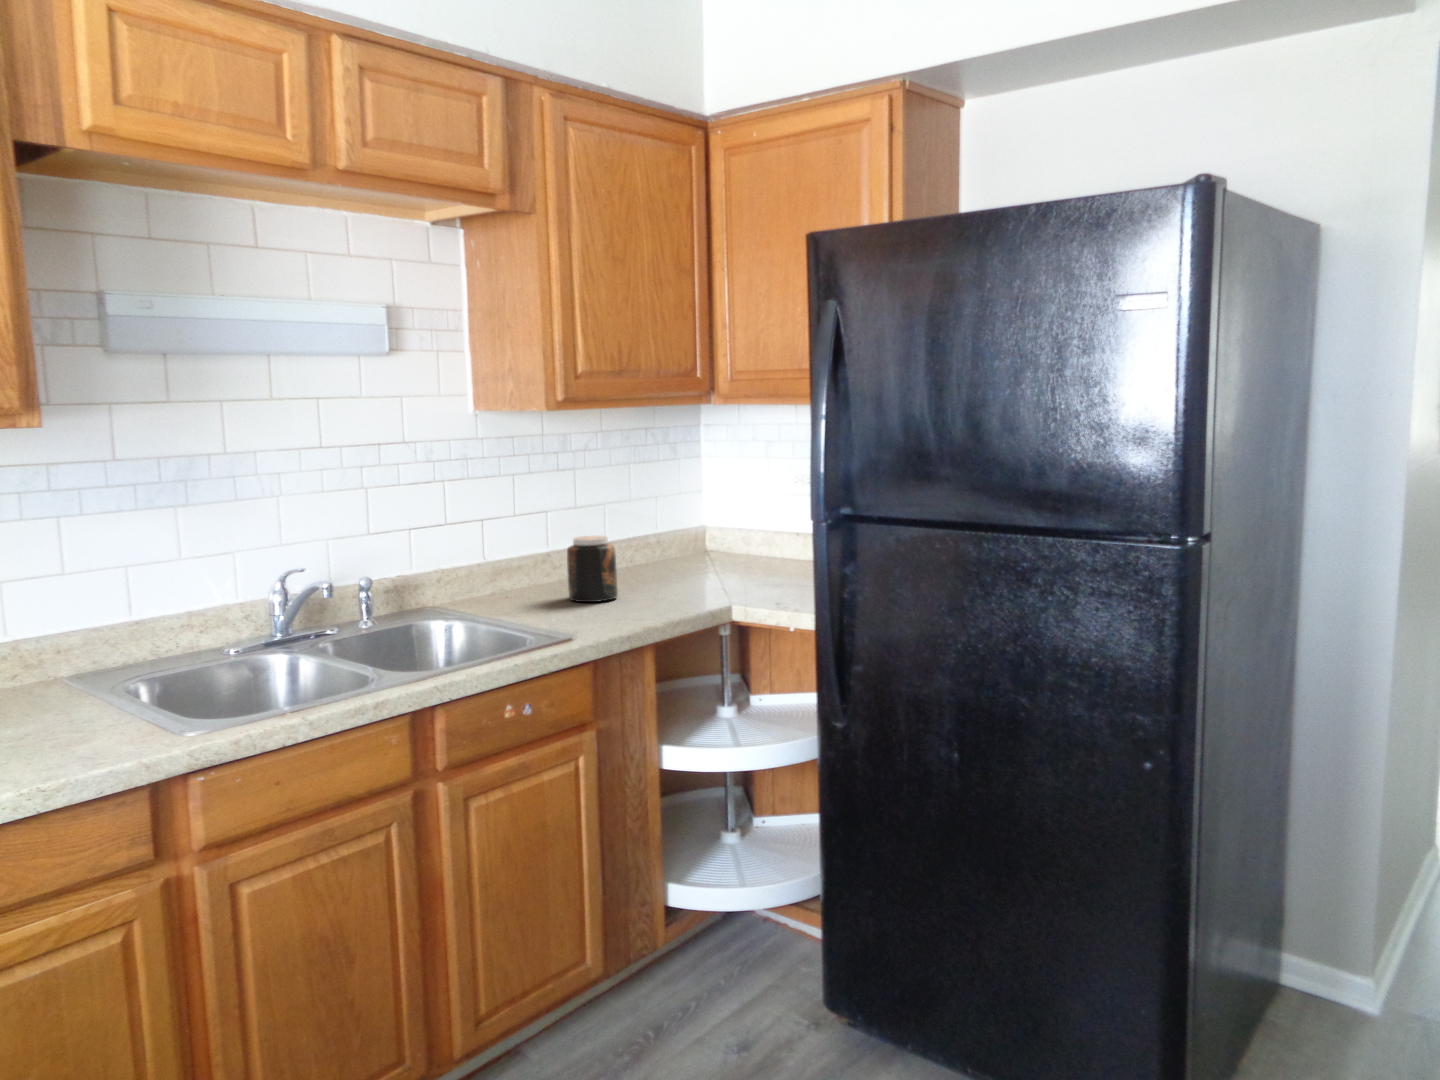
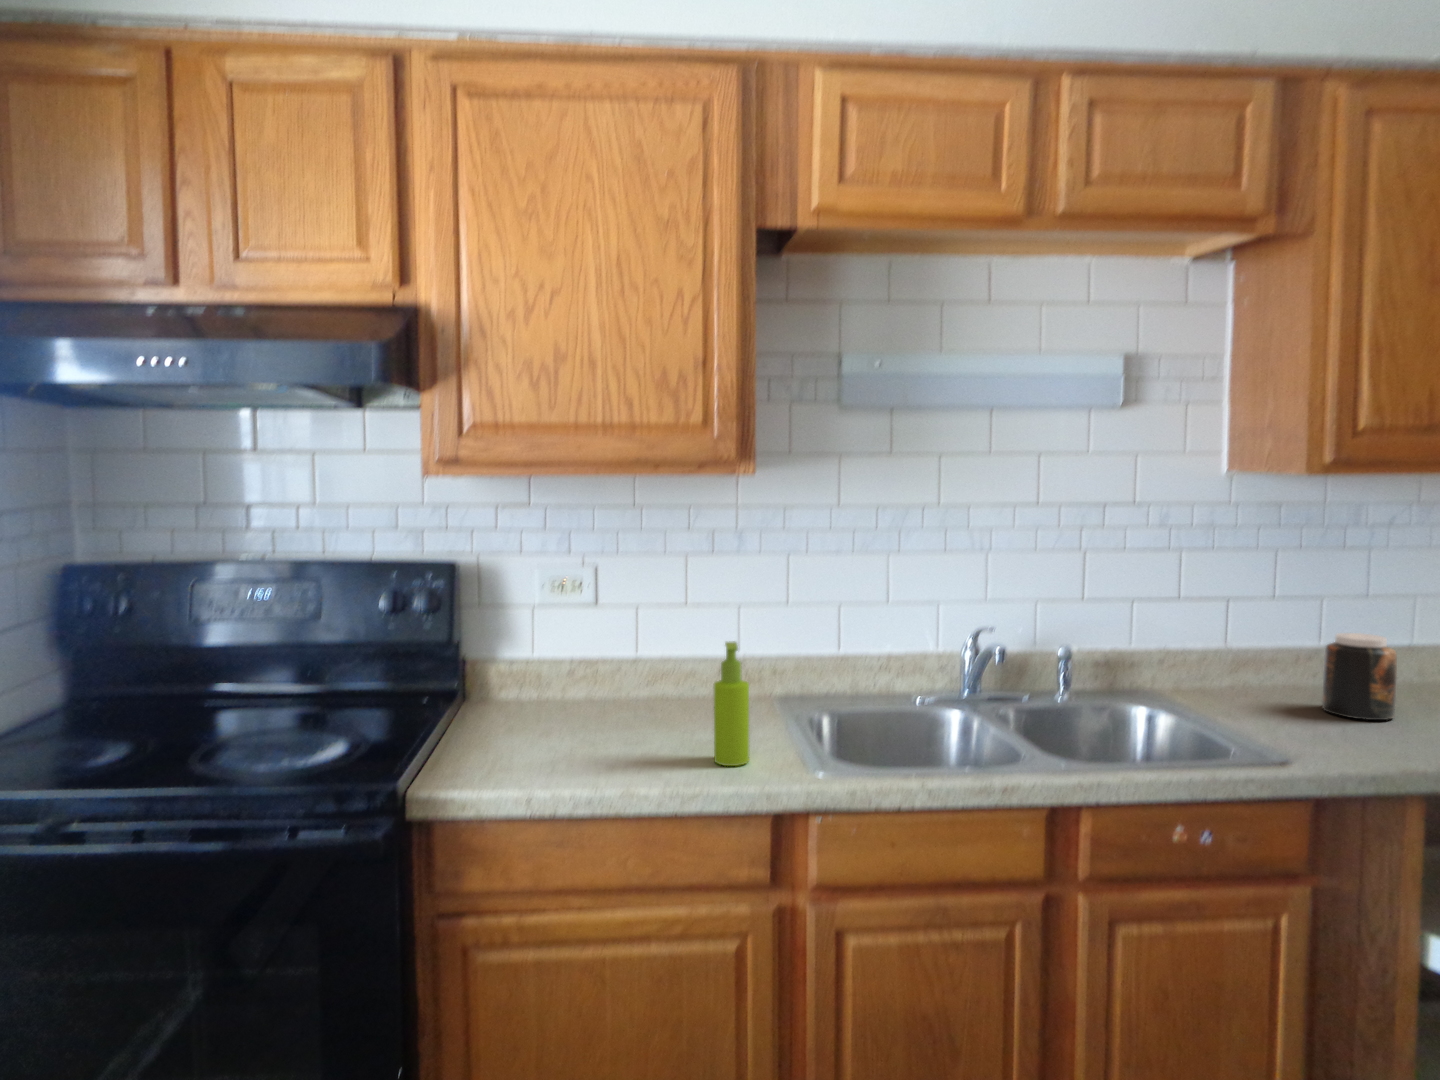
soap dispenser: none [44,613,100,752] -> present [714,641,749,766]

